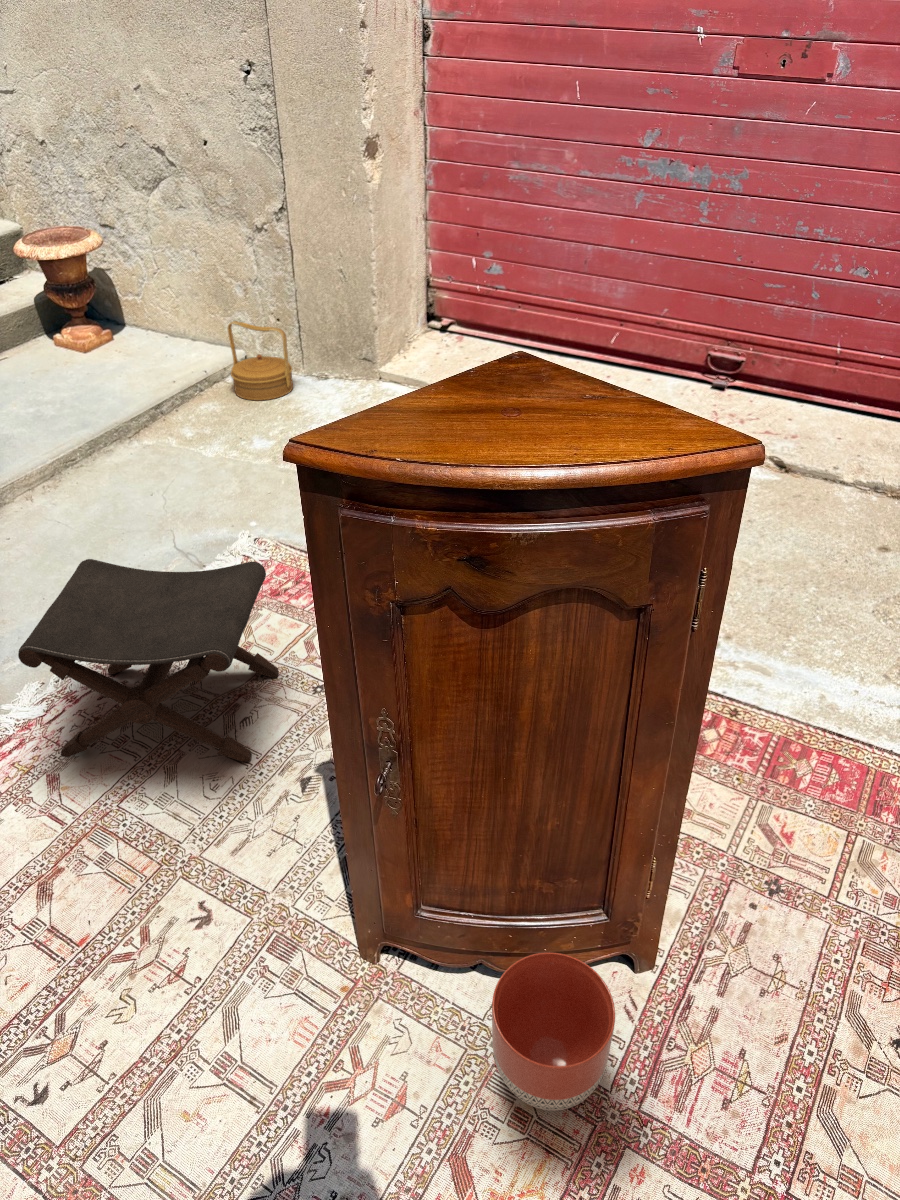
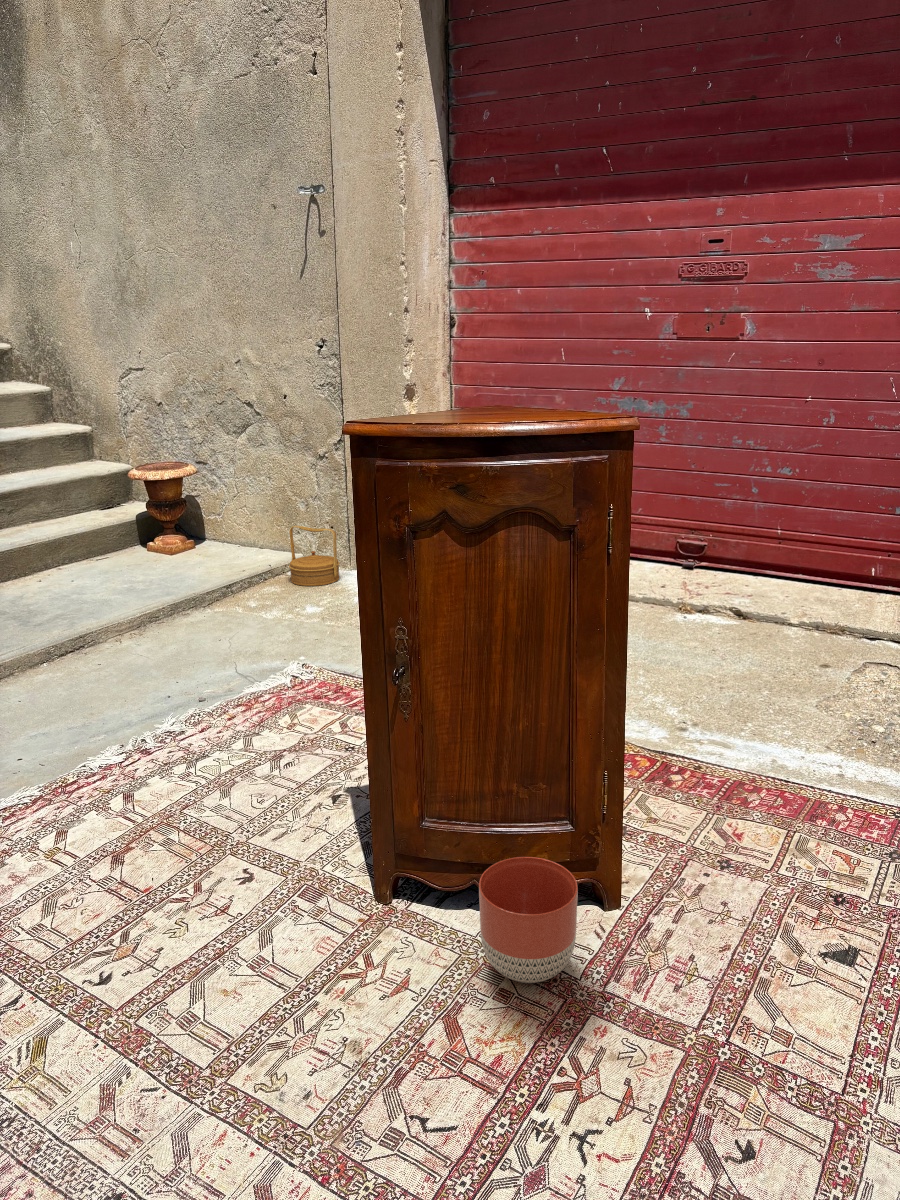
footstool: present [18,559,279,762] -> none [119,636,318,790]

